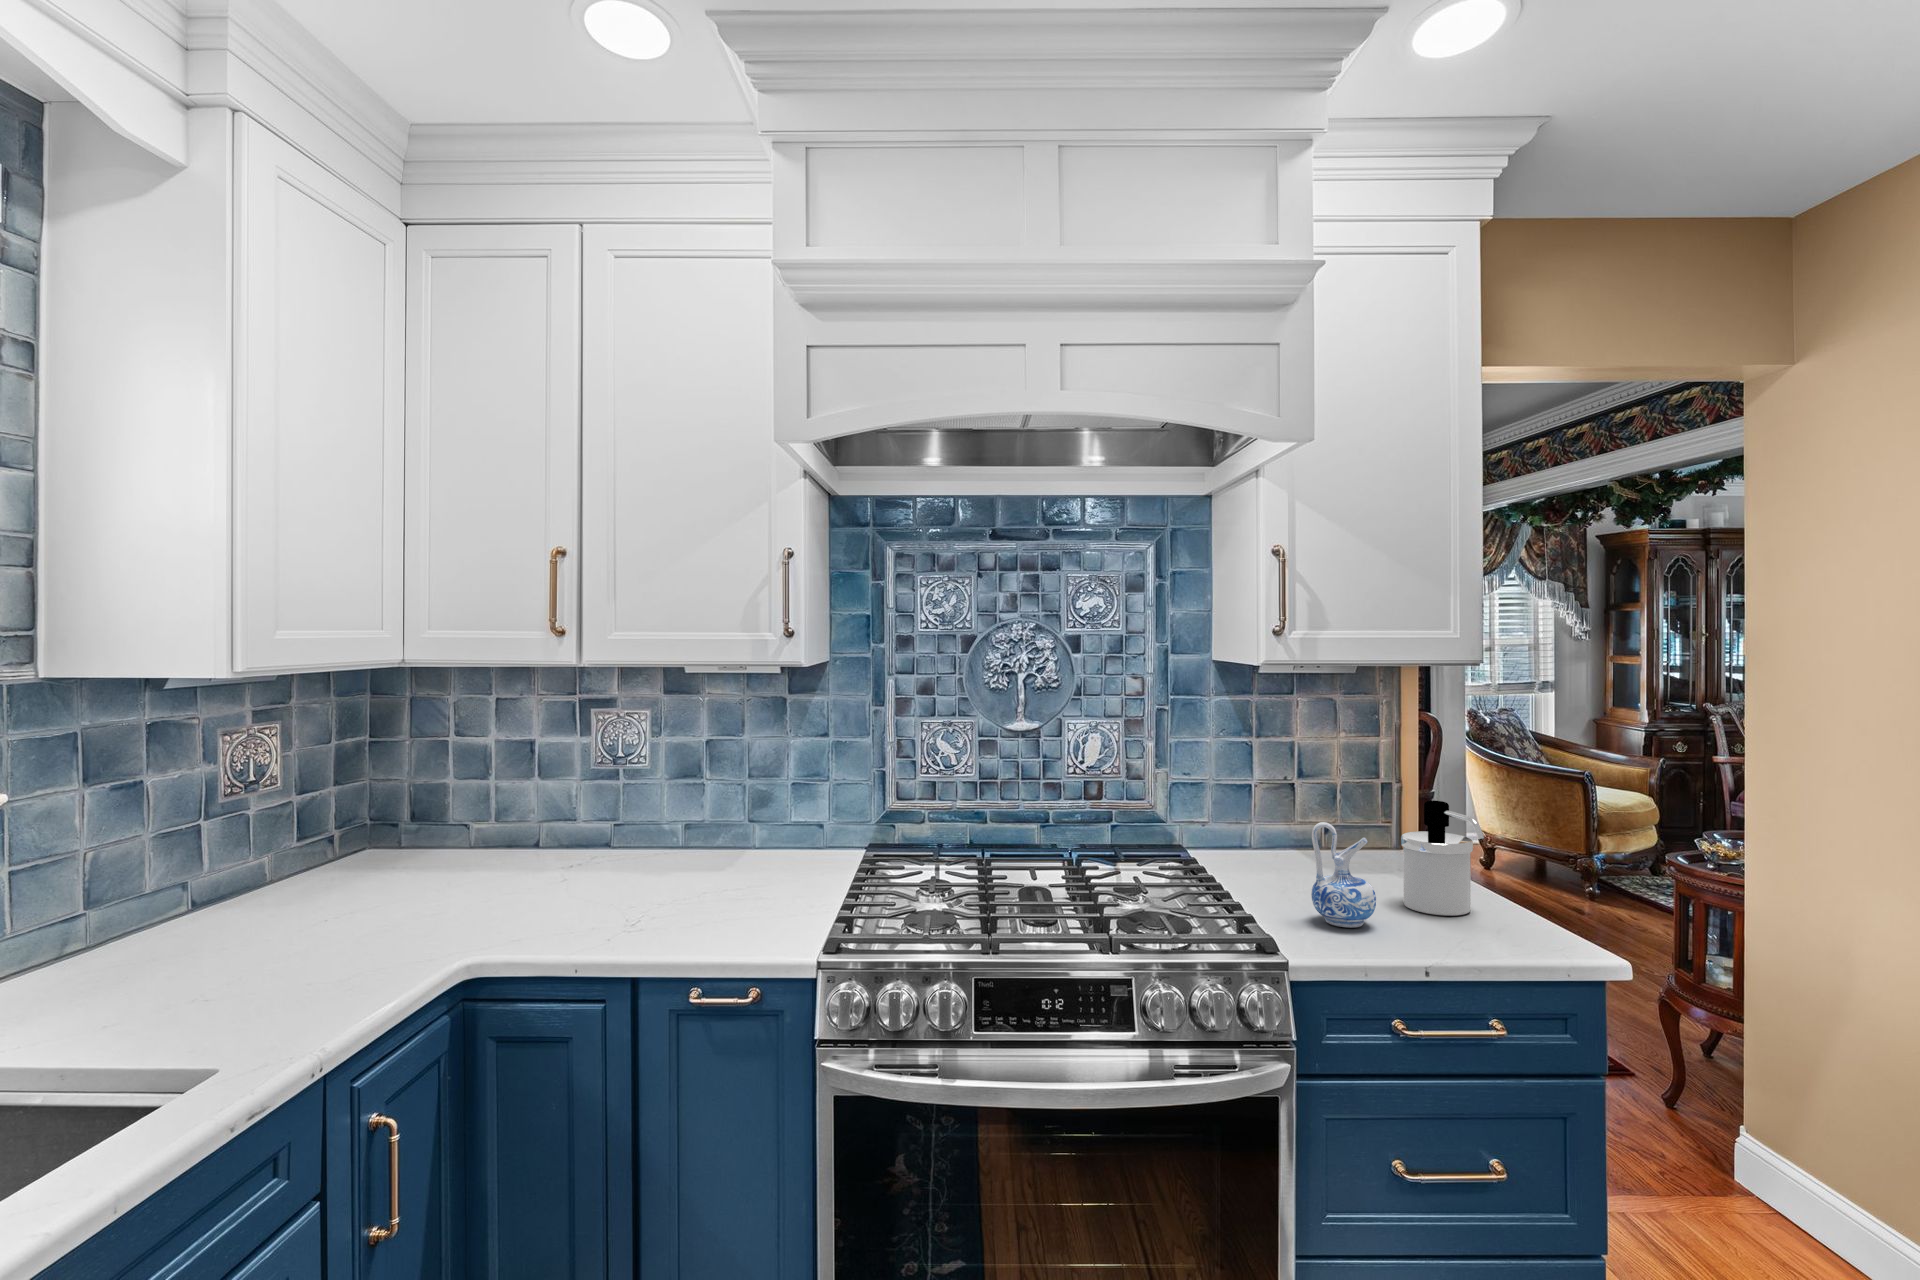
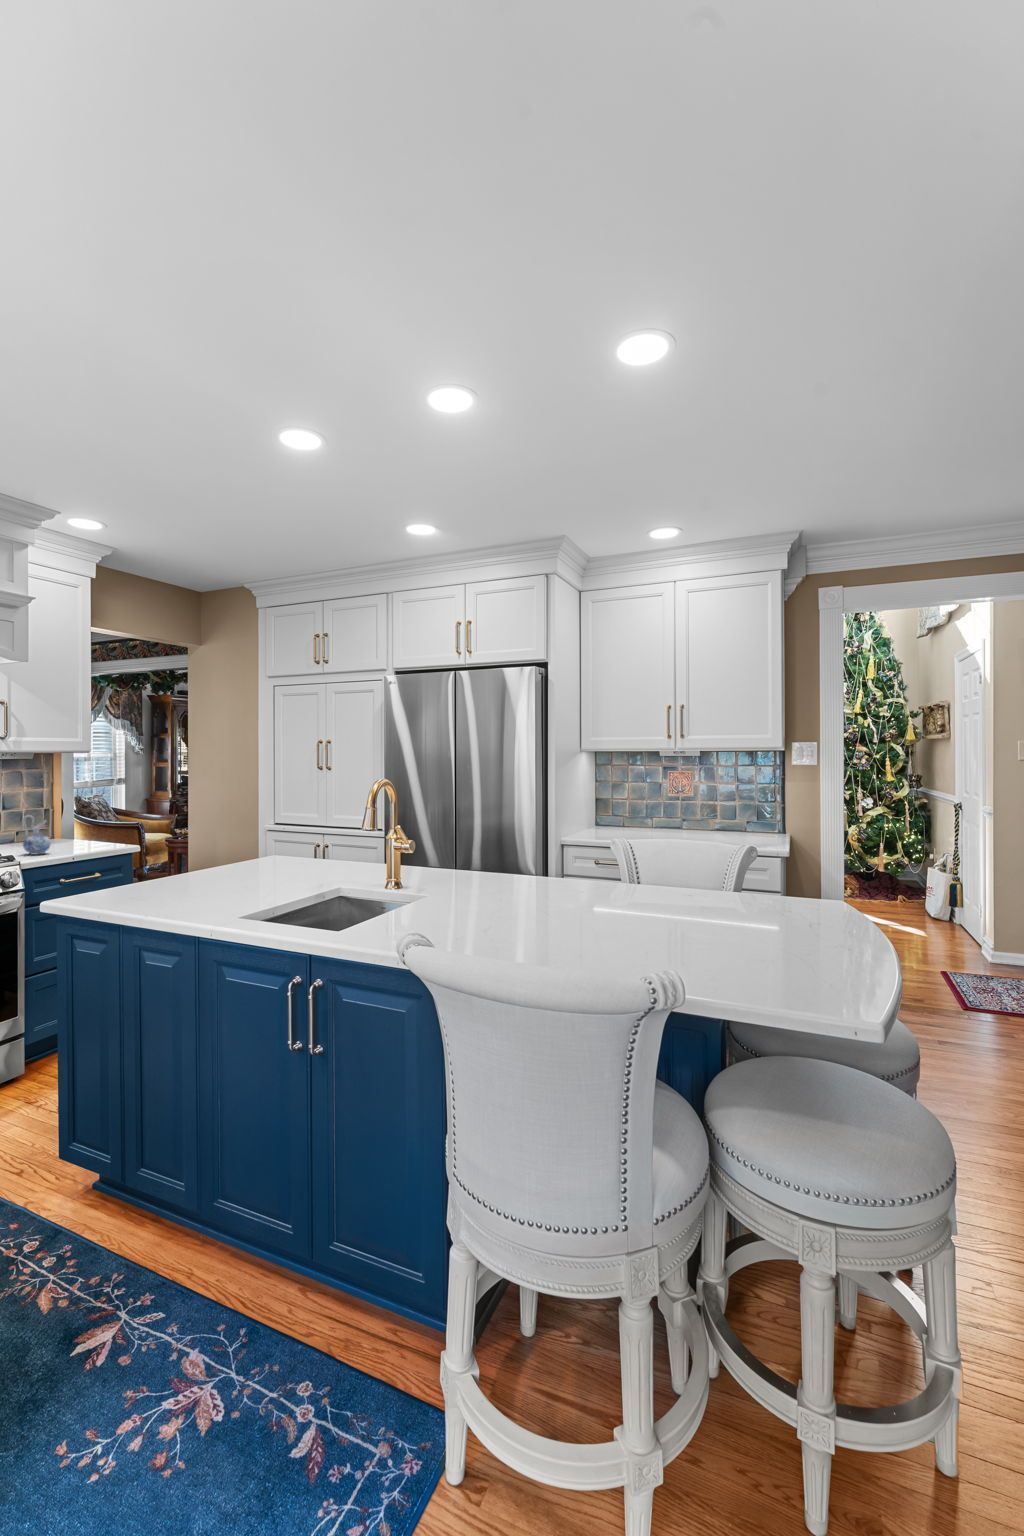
soap dispenser: present [1401,801,1484,916] -> none [59,807,92,849]

